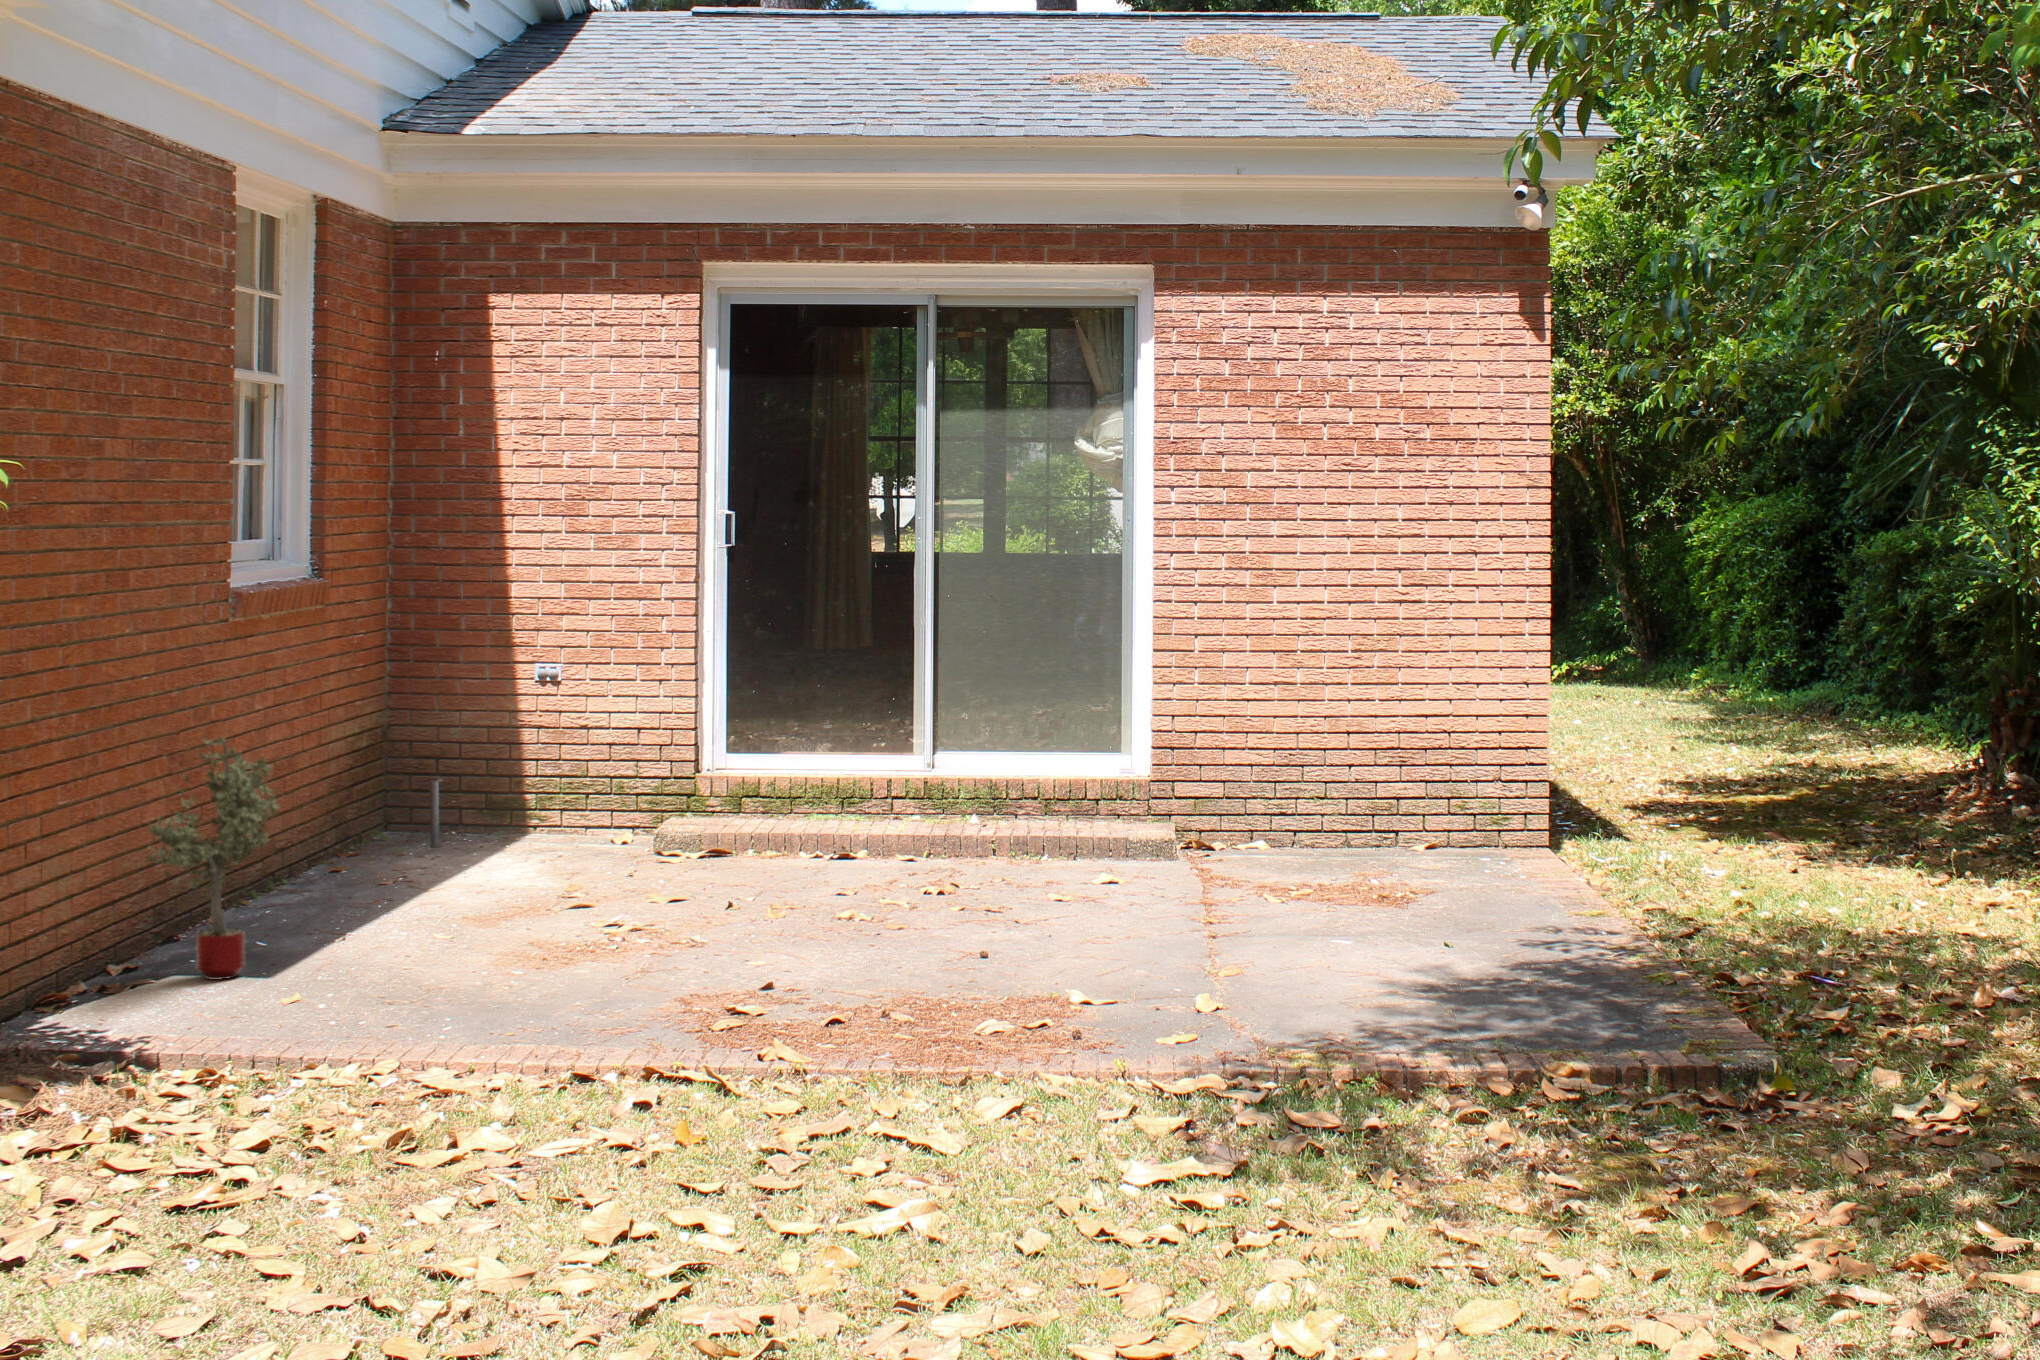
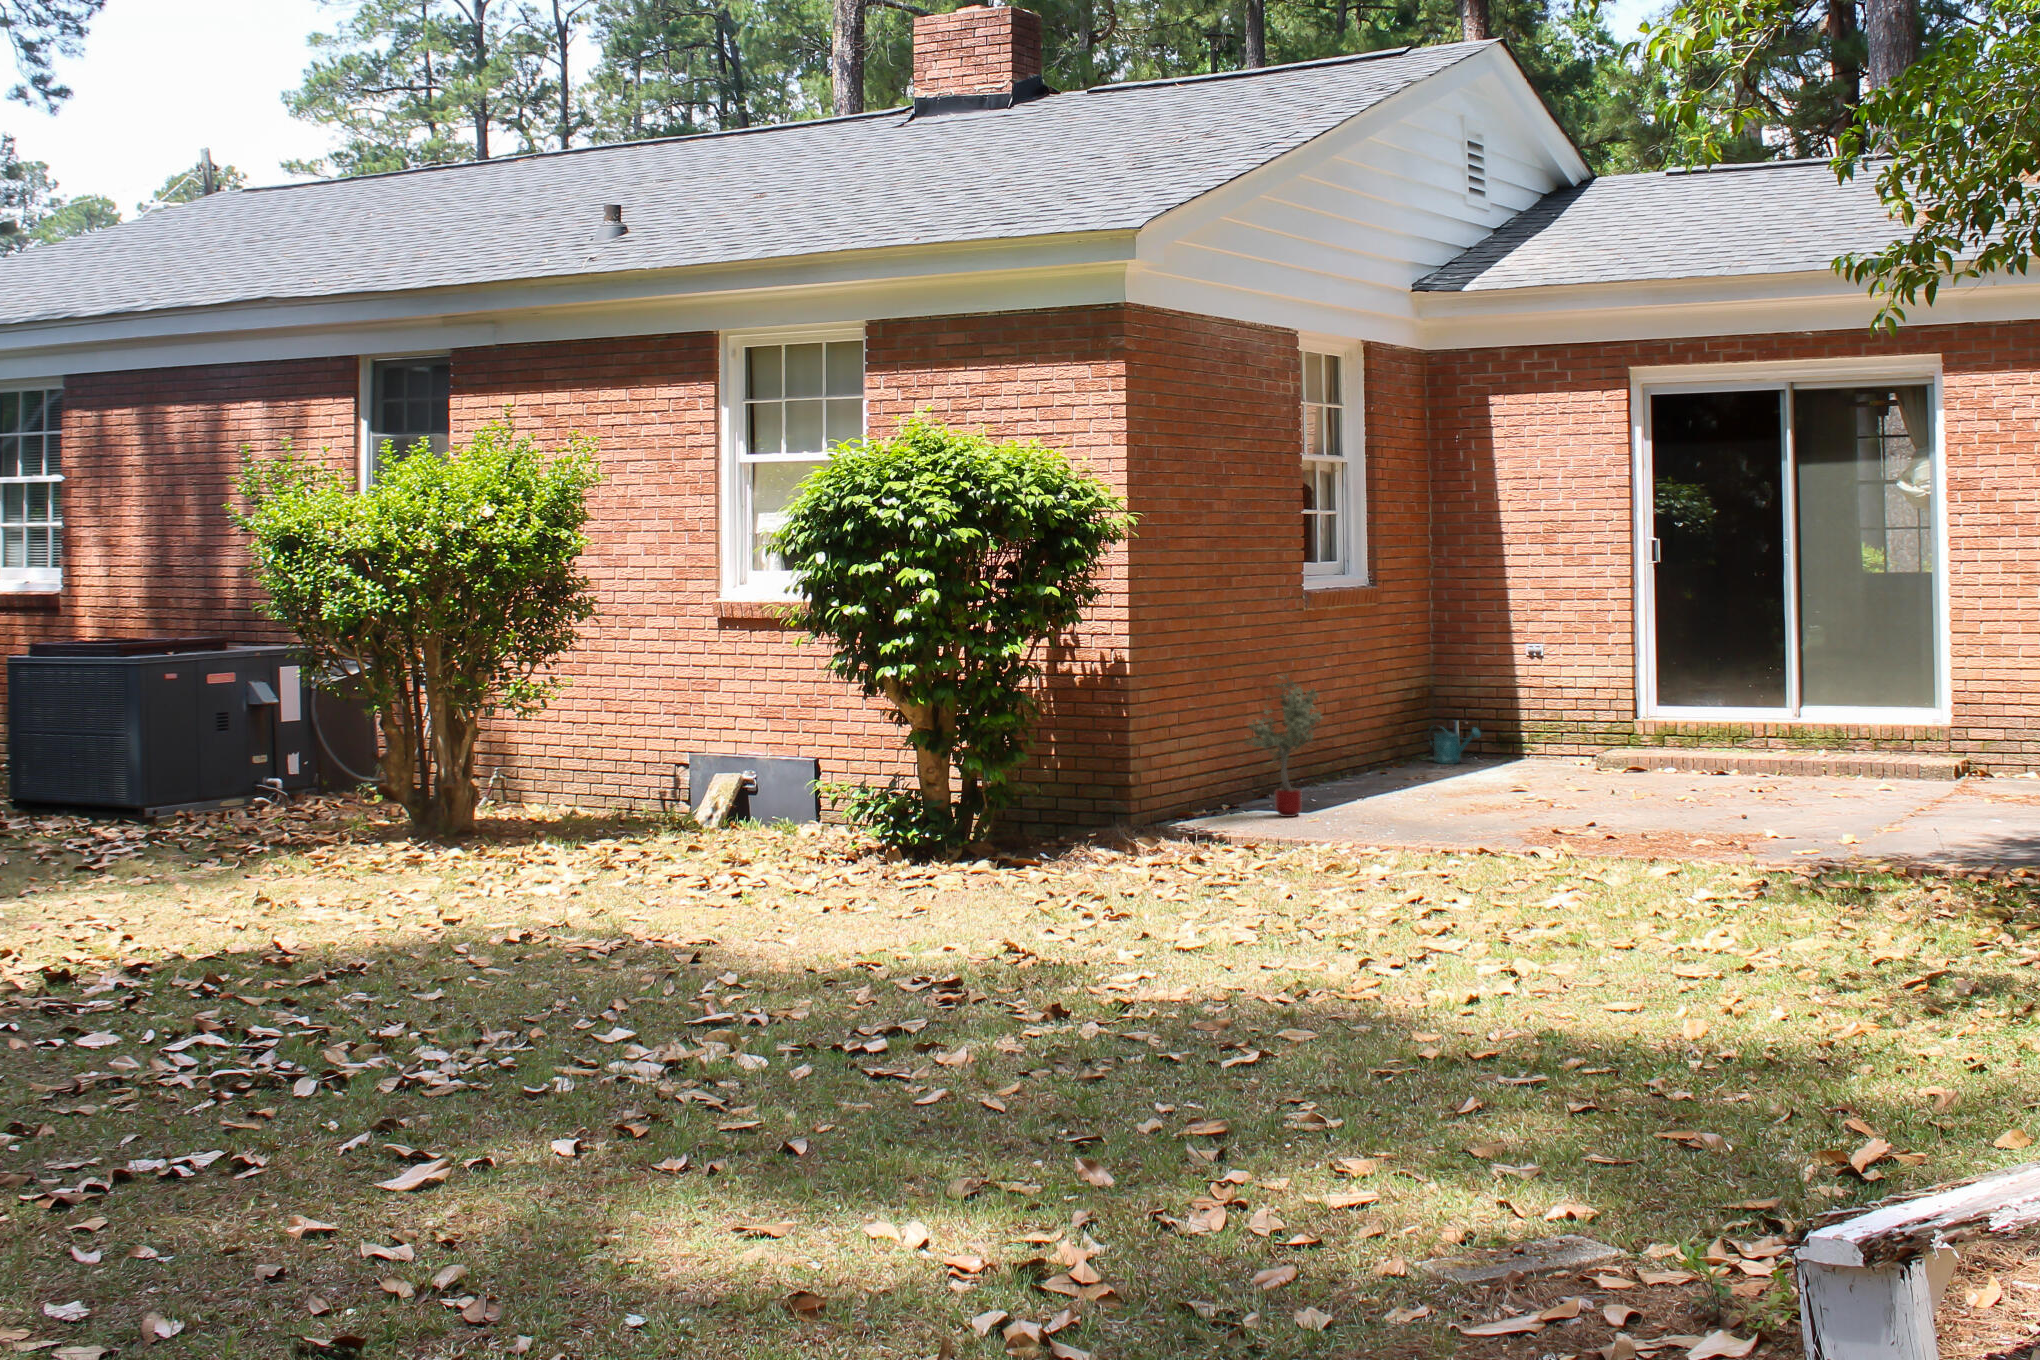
watering can: none [381,798,469,858] -> present [1428,727,1481,764]

